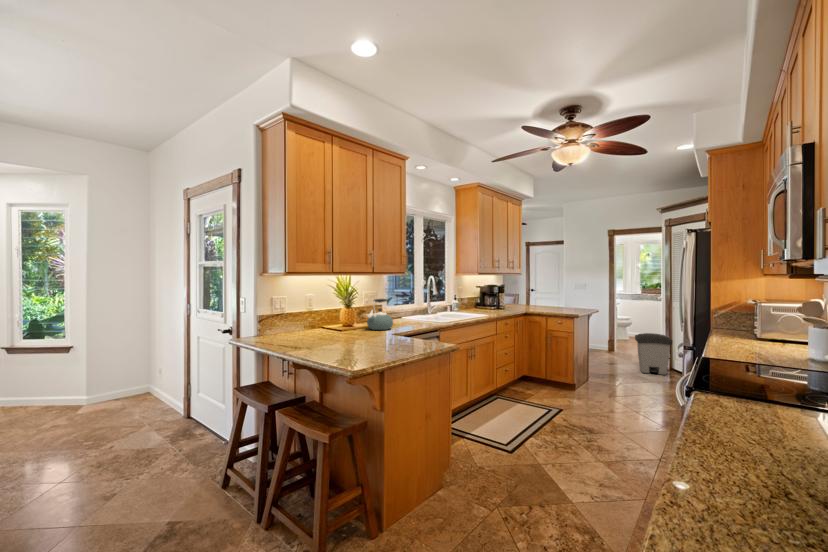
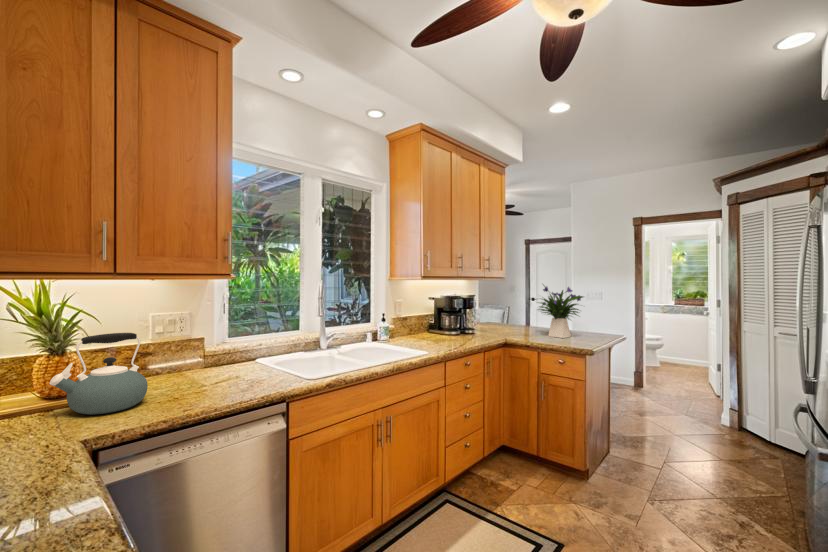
flower arrangement: none [541,278,574,311] -> present [539,287,583,338]
trash can: present [635,333,672,375] -> none [681,370,749,441]

